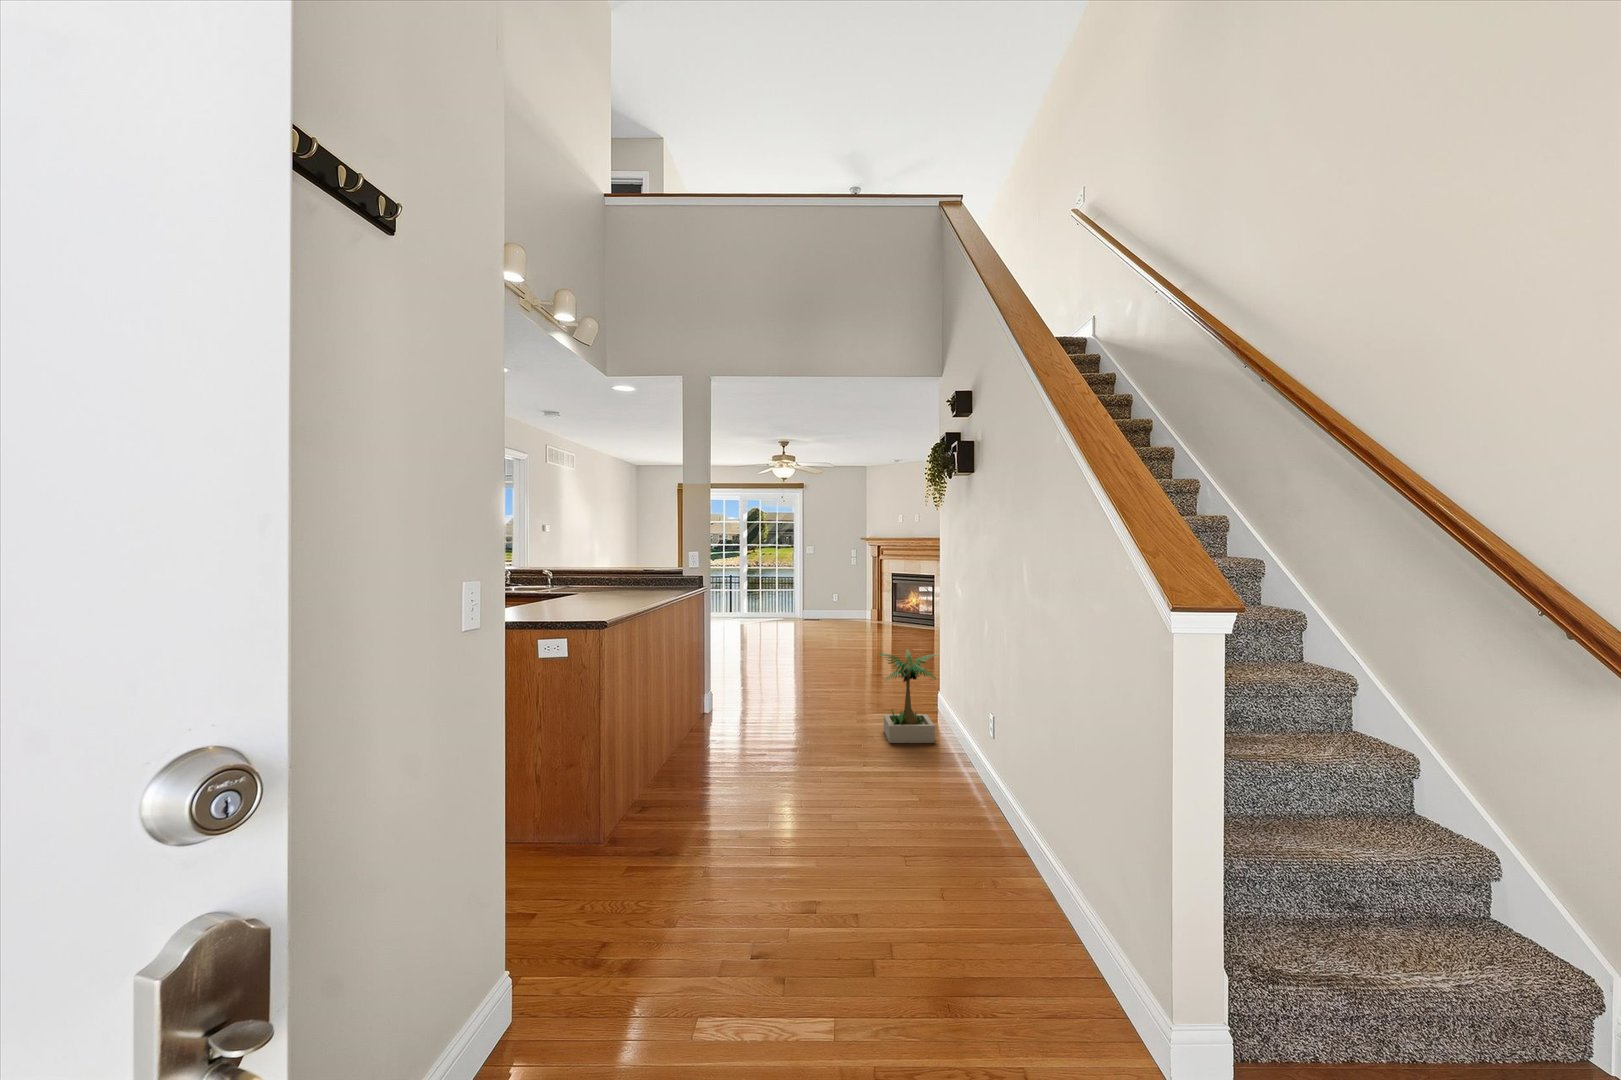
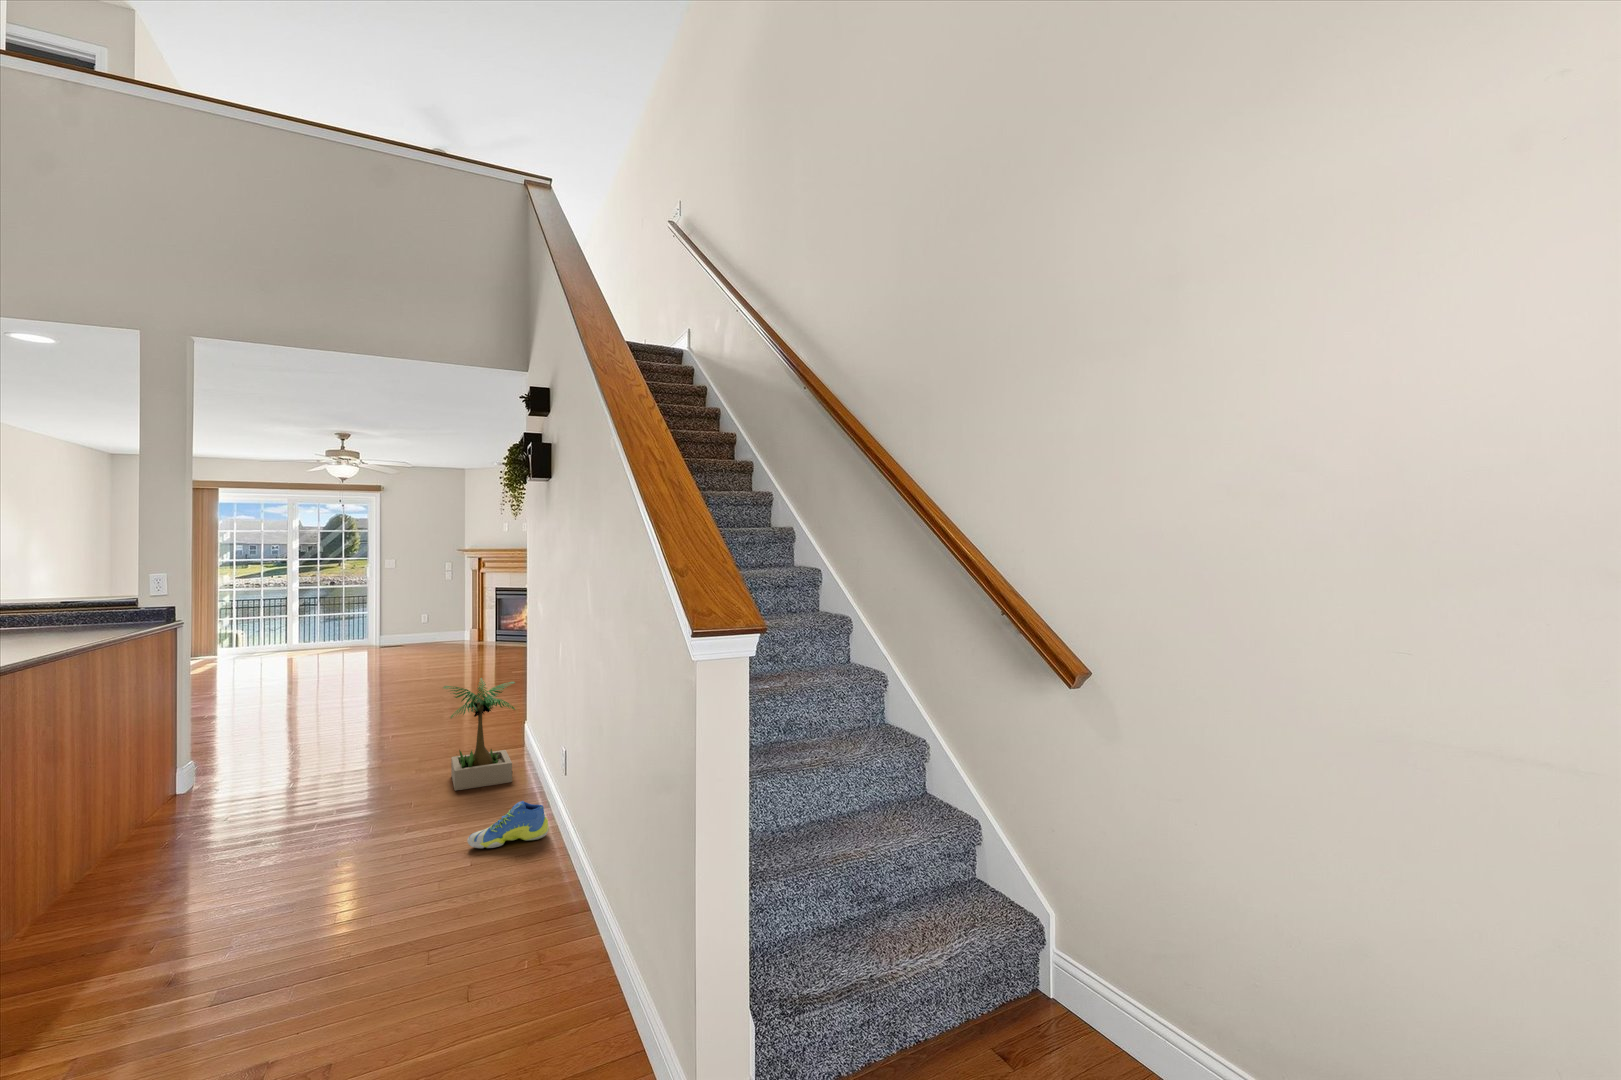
sneaker: none [911,757,977,793] -> present [467,801,549,848]

